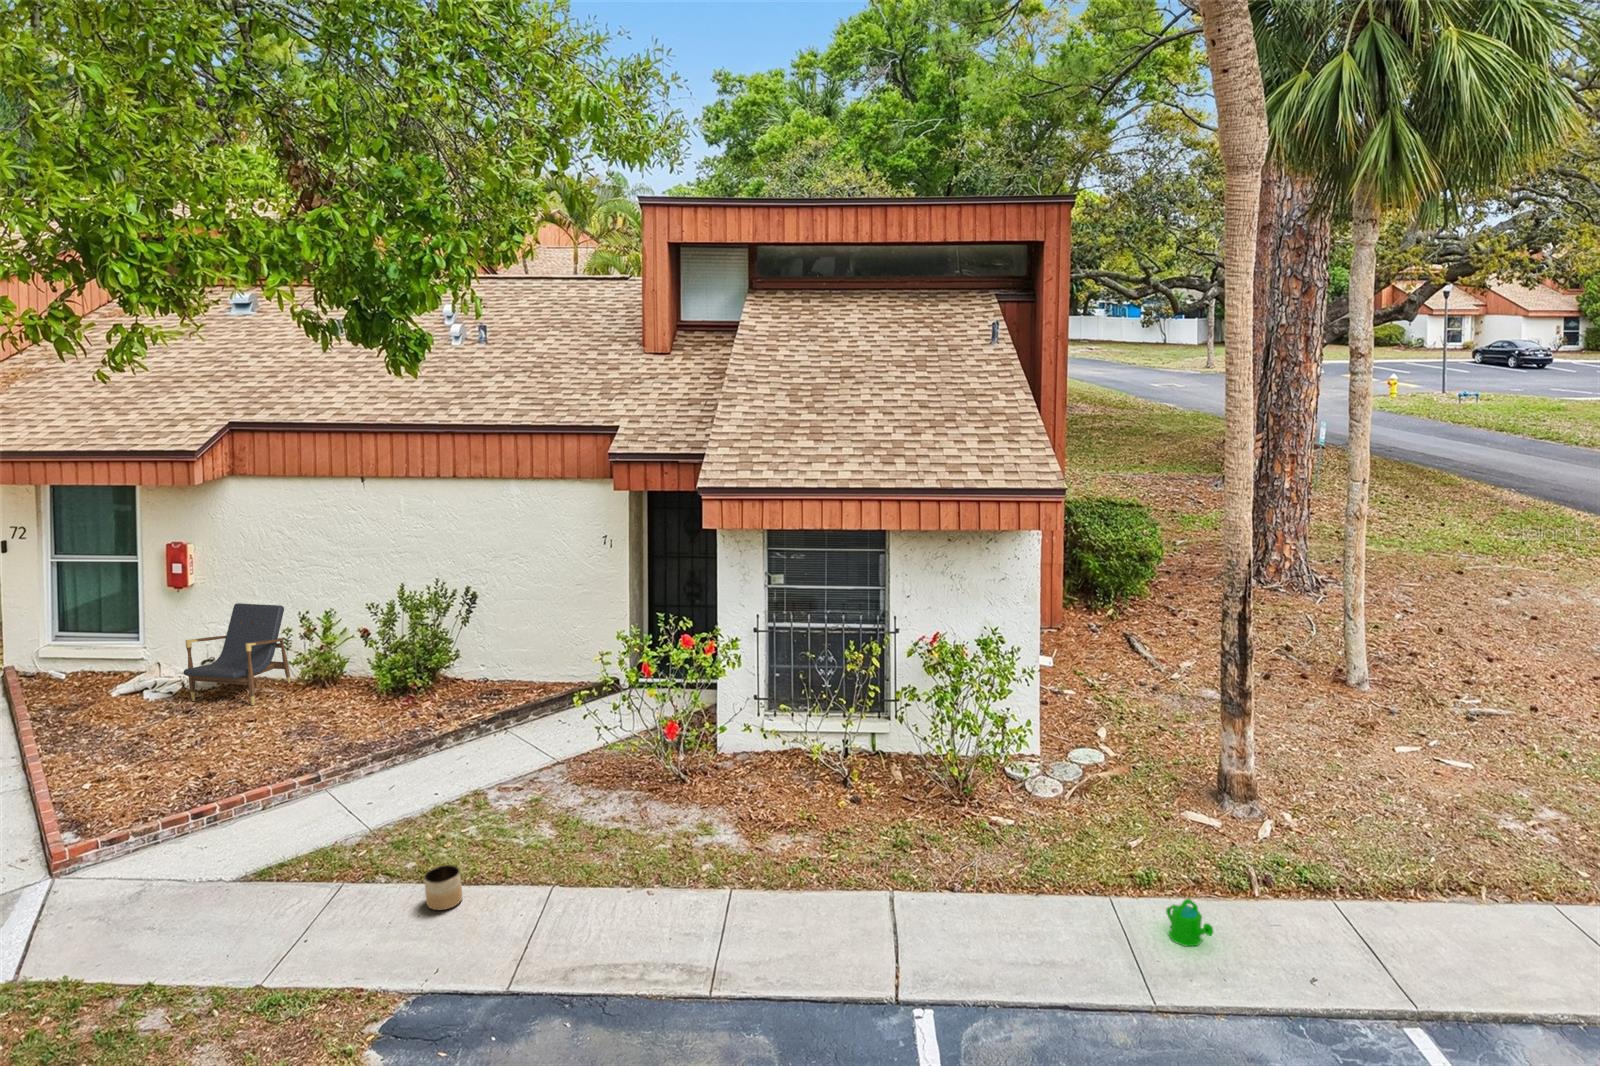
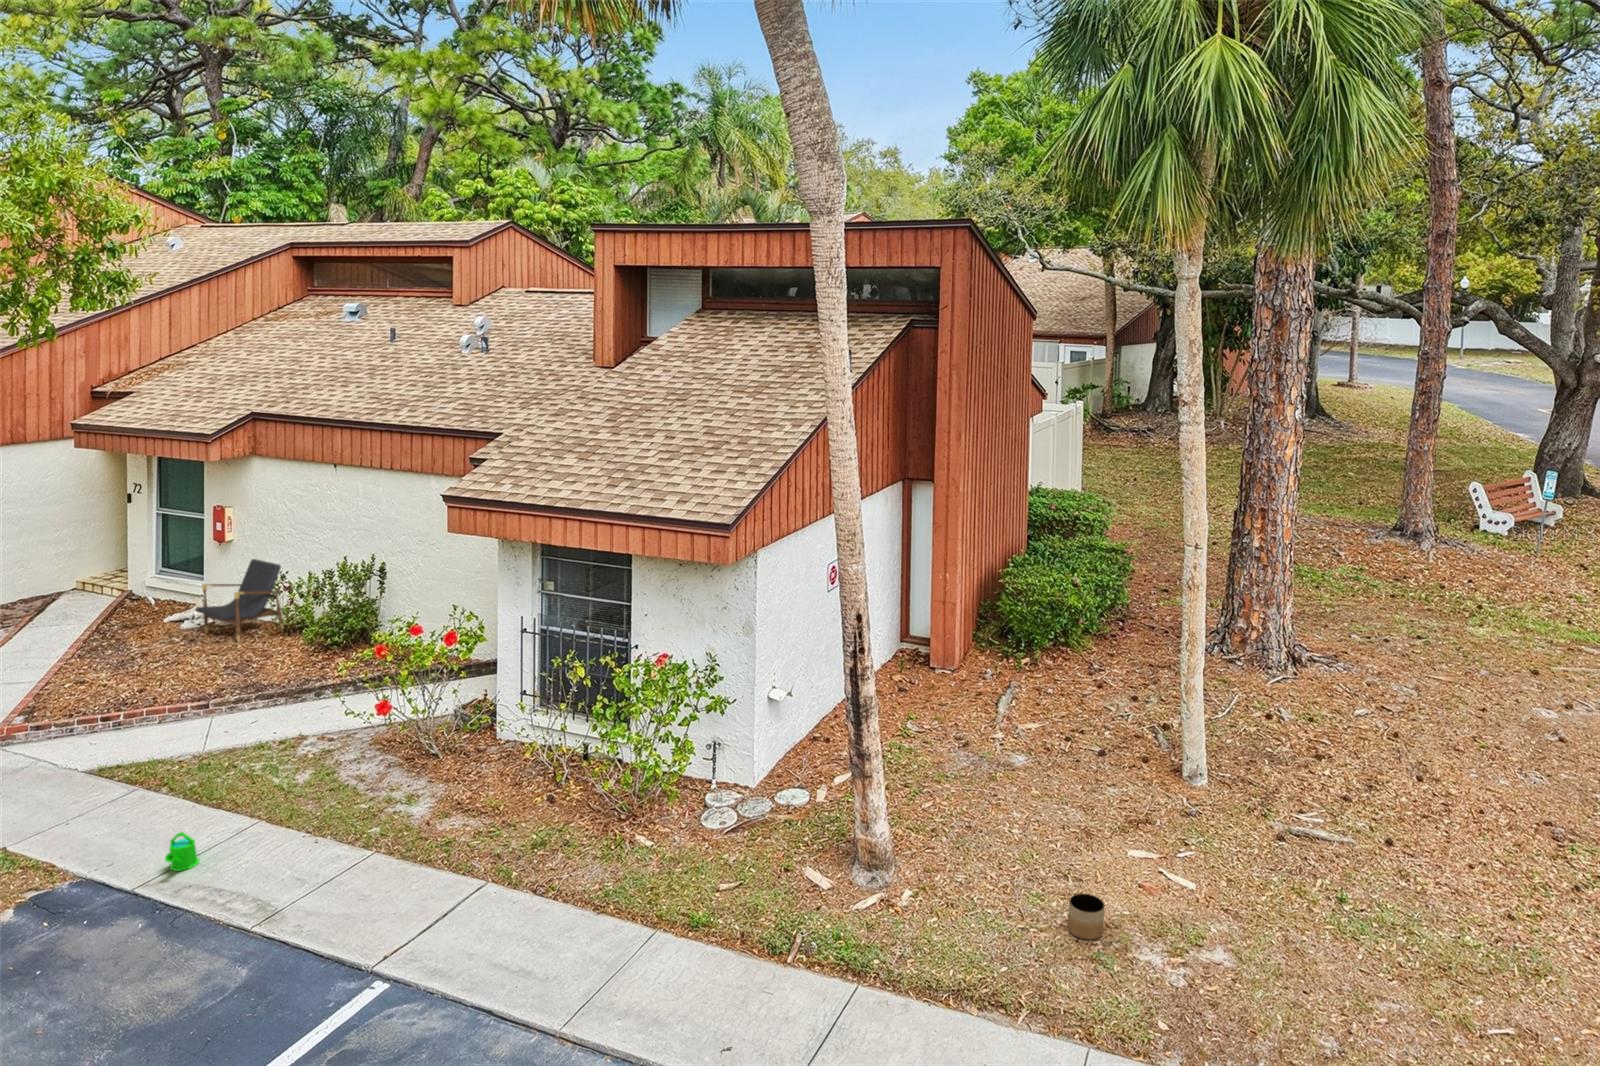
planter: present [424,865,462,910] -> present [1068,894,1104,940]
watering can: present [1166,899,1213,946] -> present [165,832,199,871]

